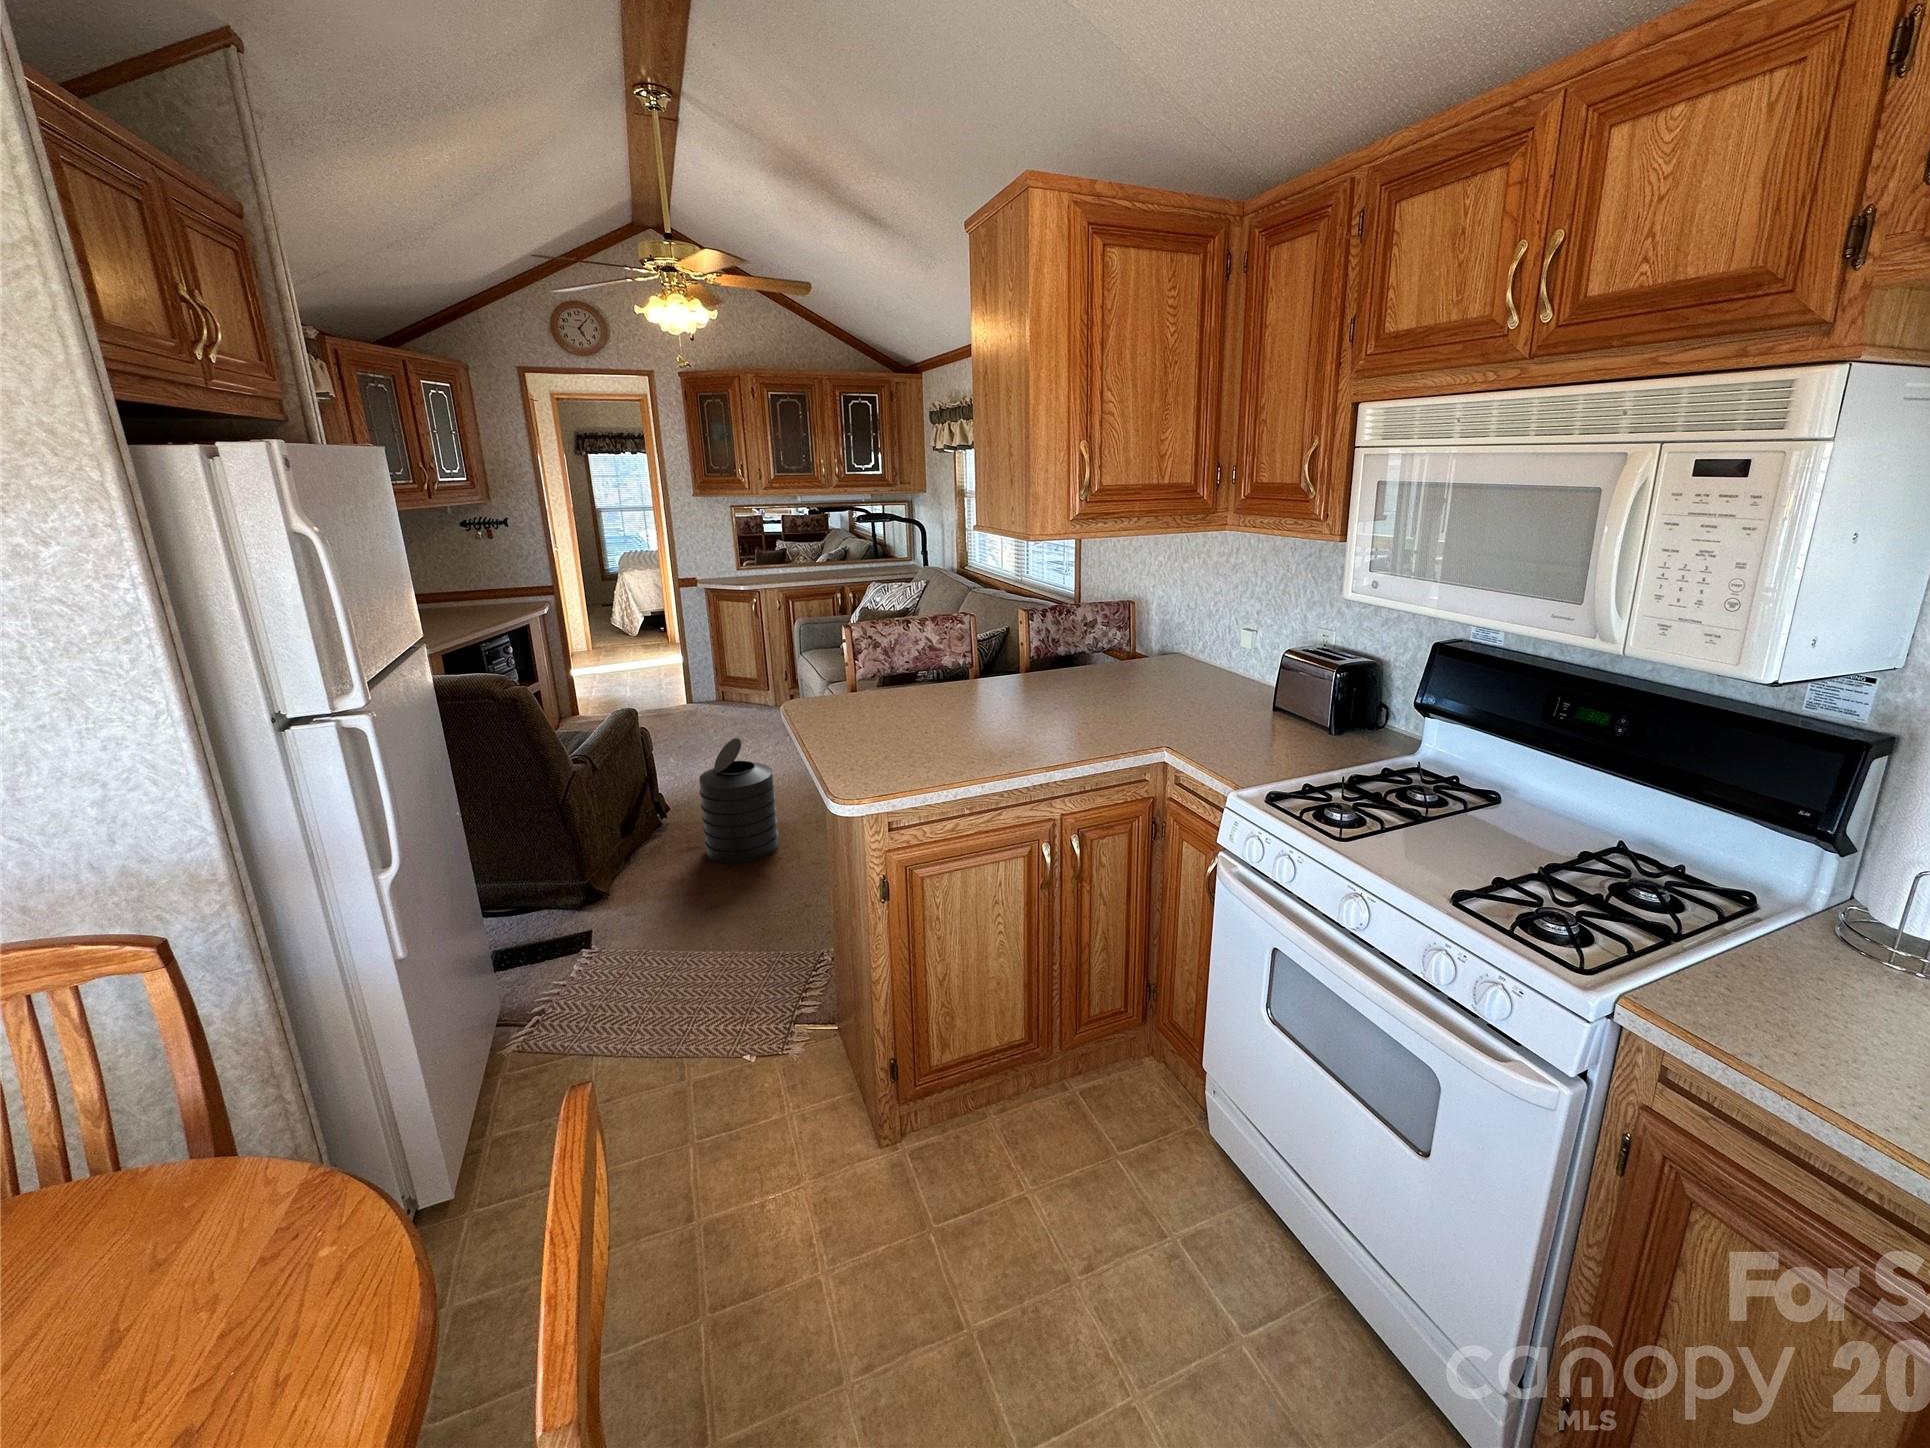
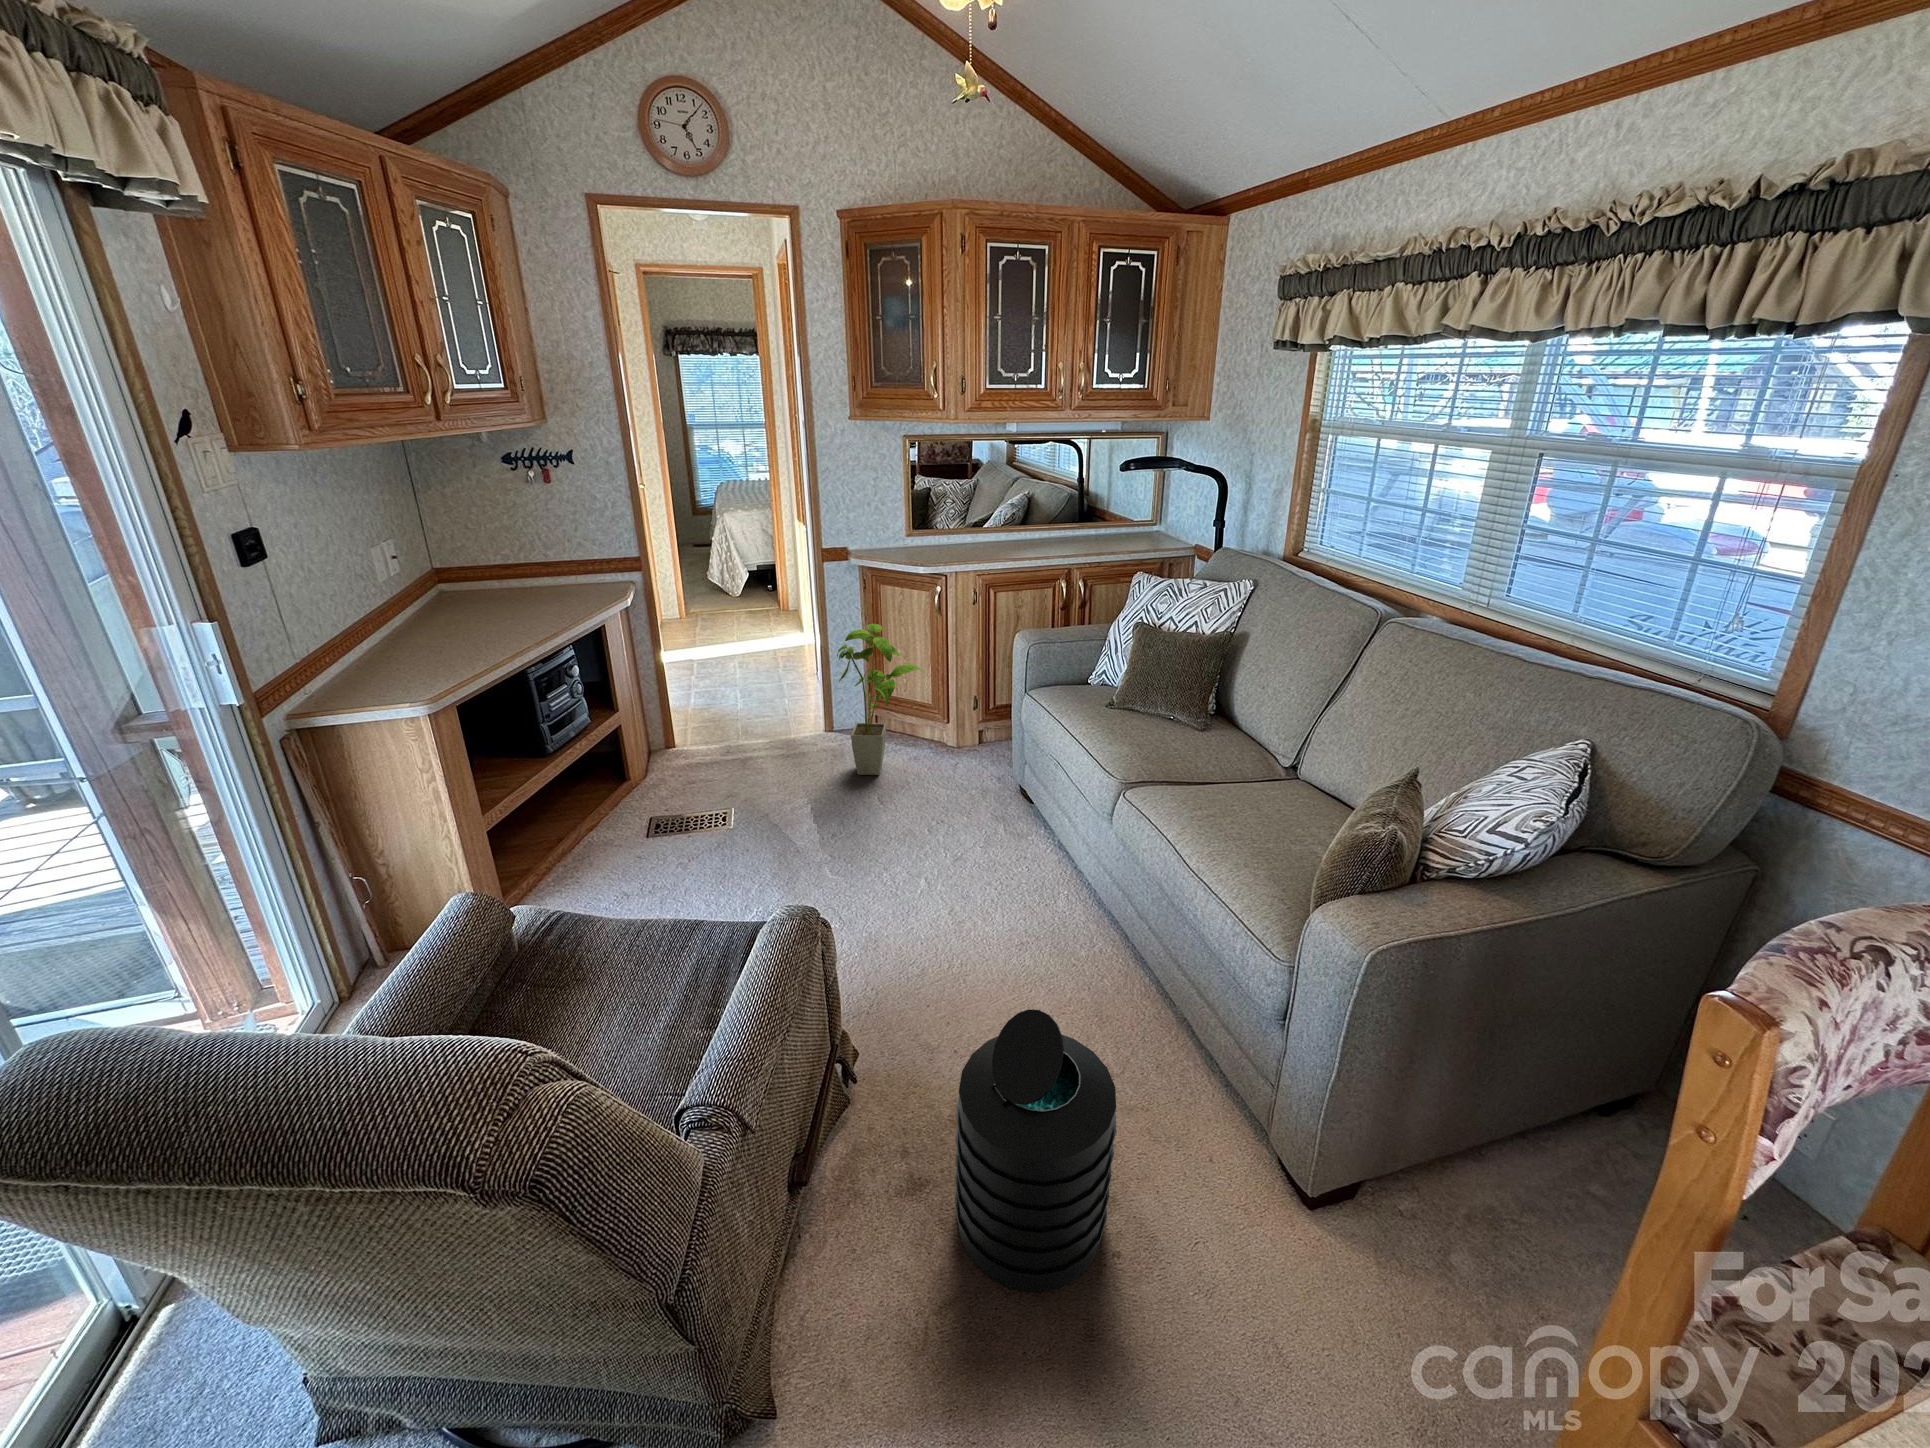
house plant: none [686,620,745,721] -> present [837,624,923,775]

